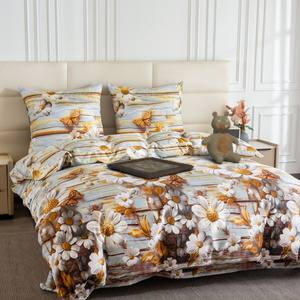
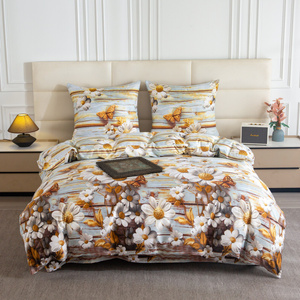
teddy bear: present [201,111,241,163] -> none [183,119,219,166]

